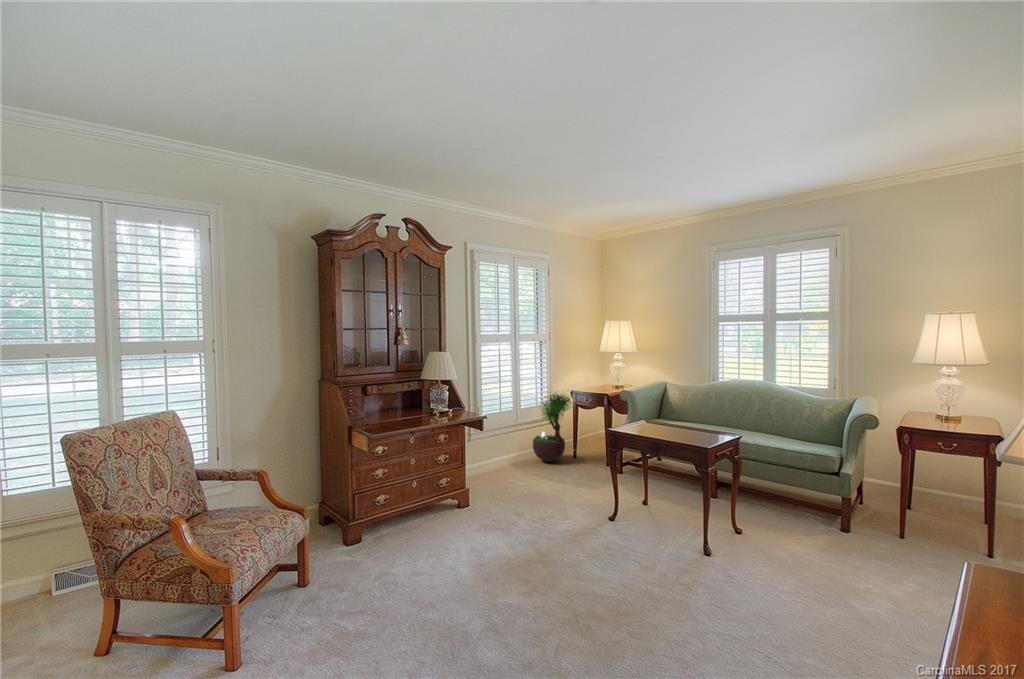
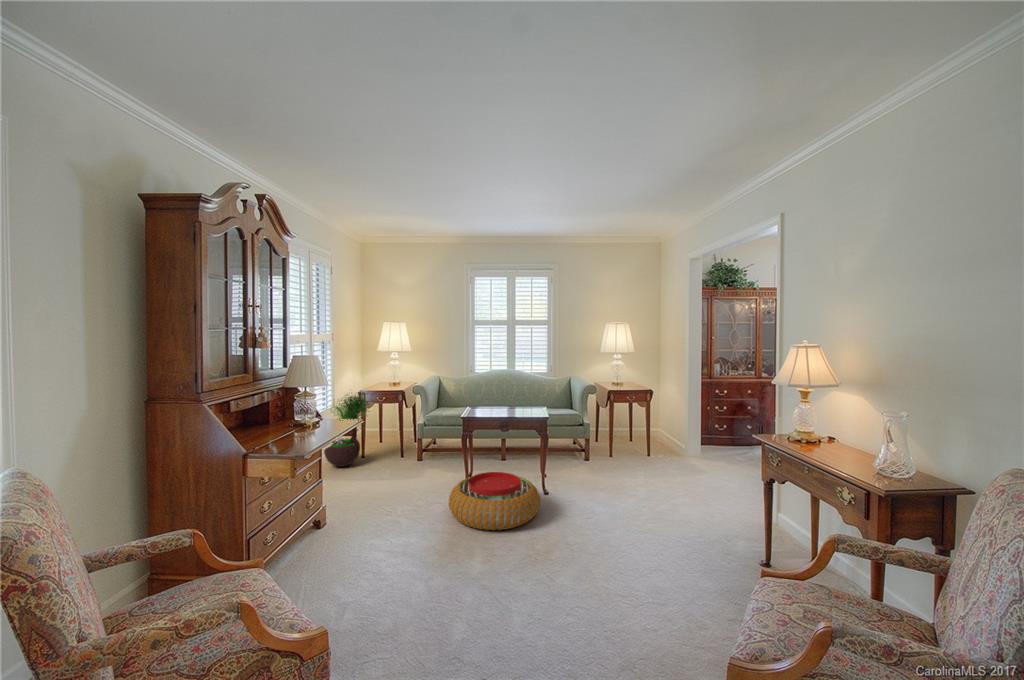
pouf: none [554,498,670,575] -> present [449,472,540,530]

